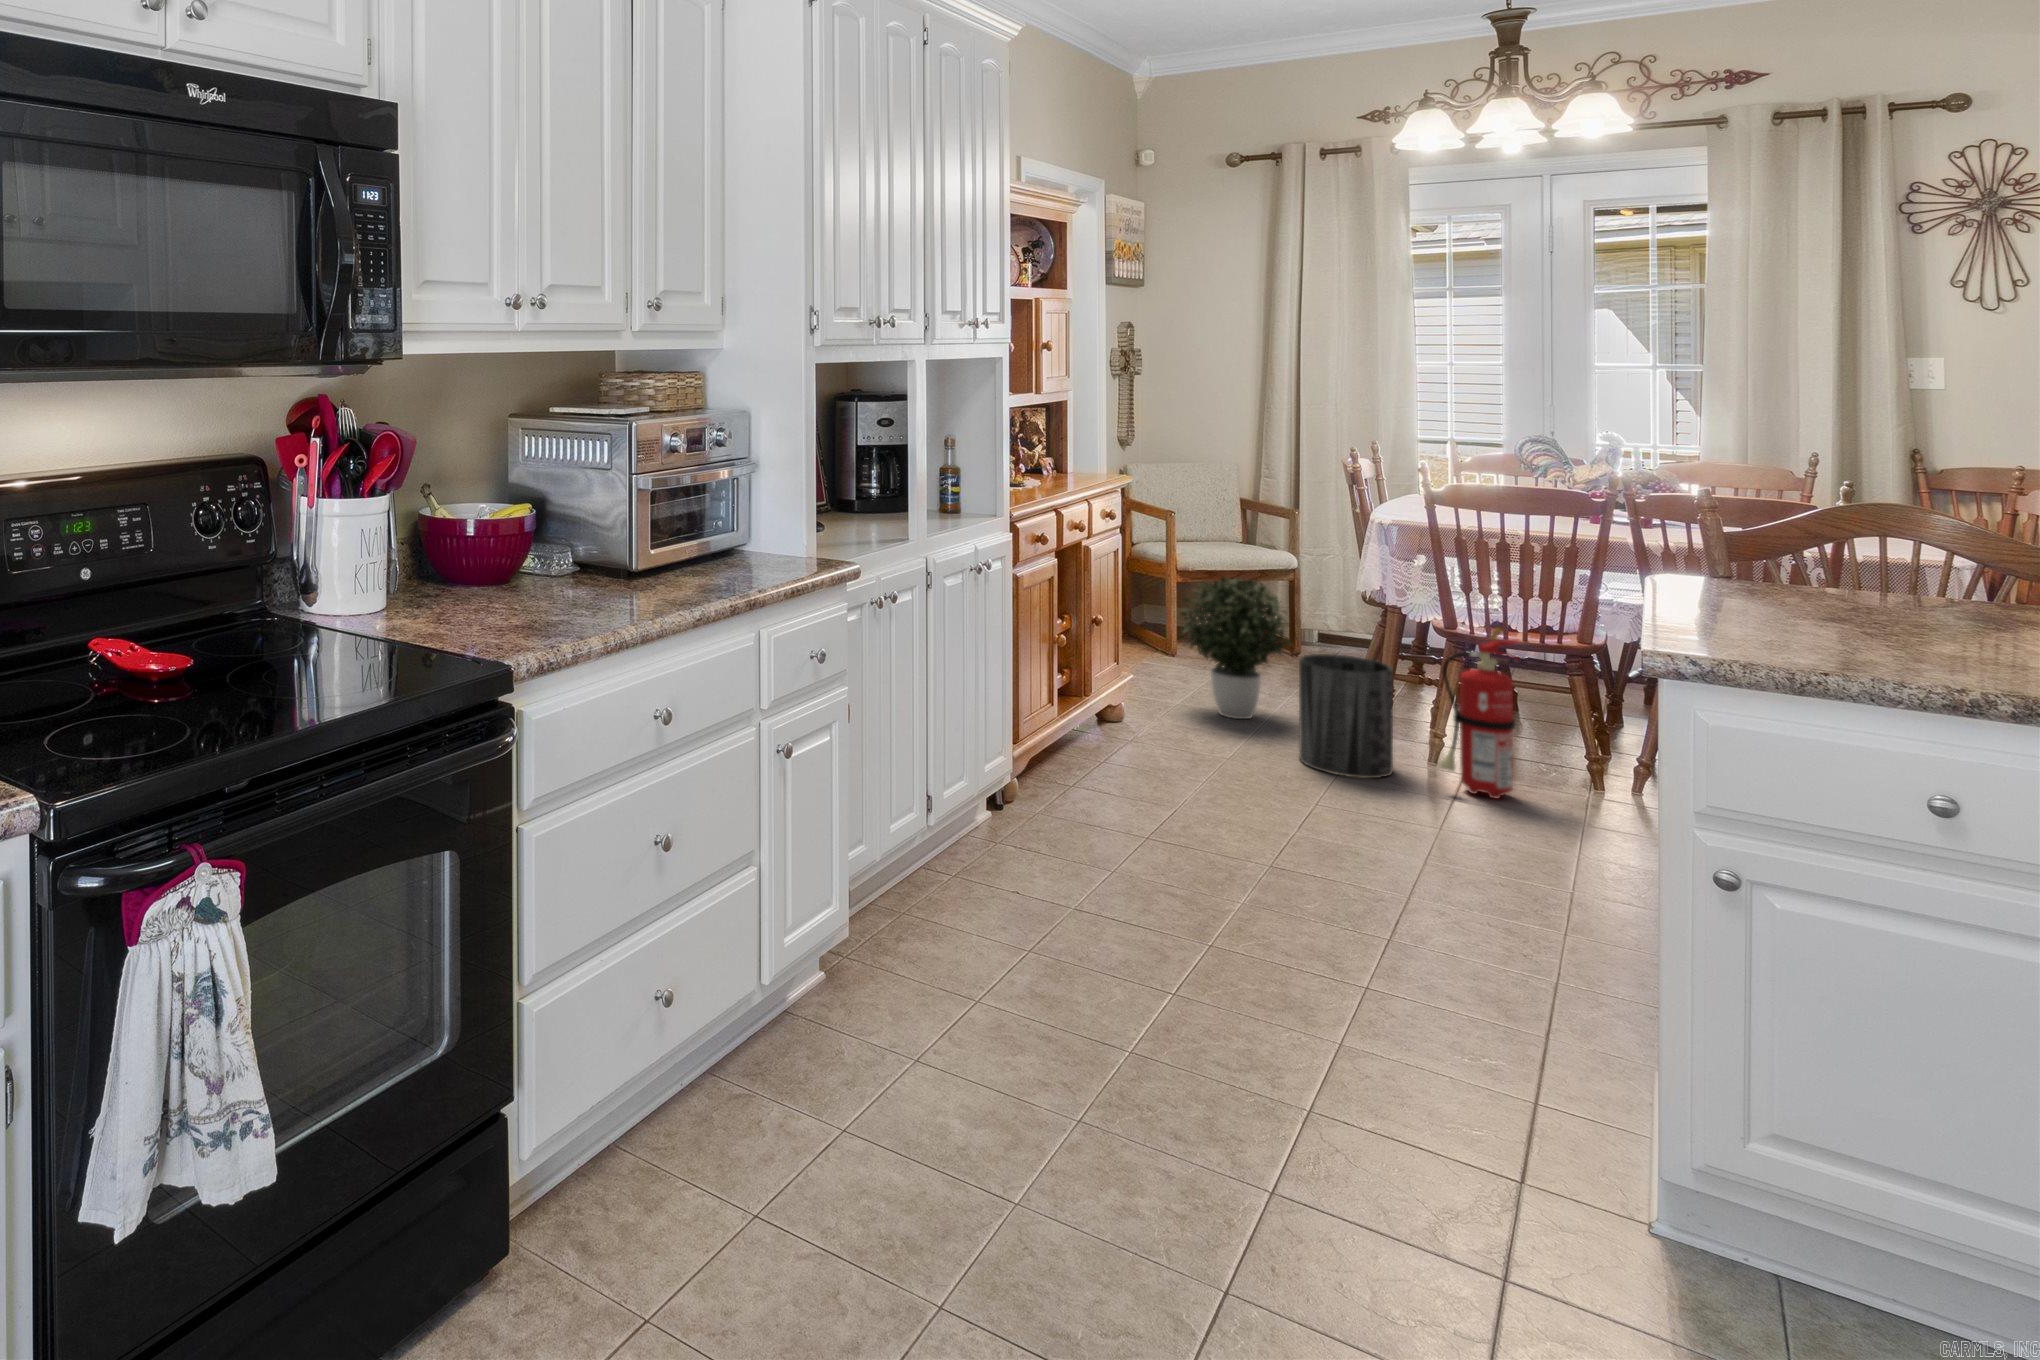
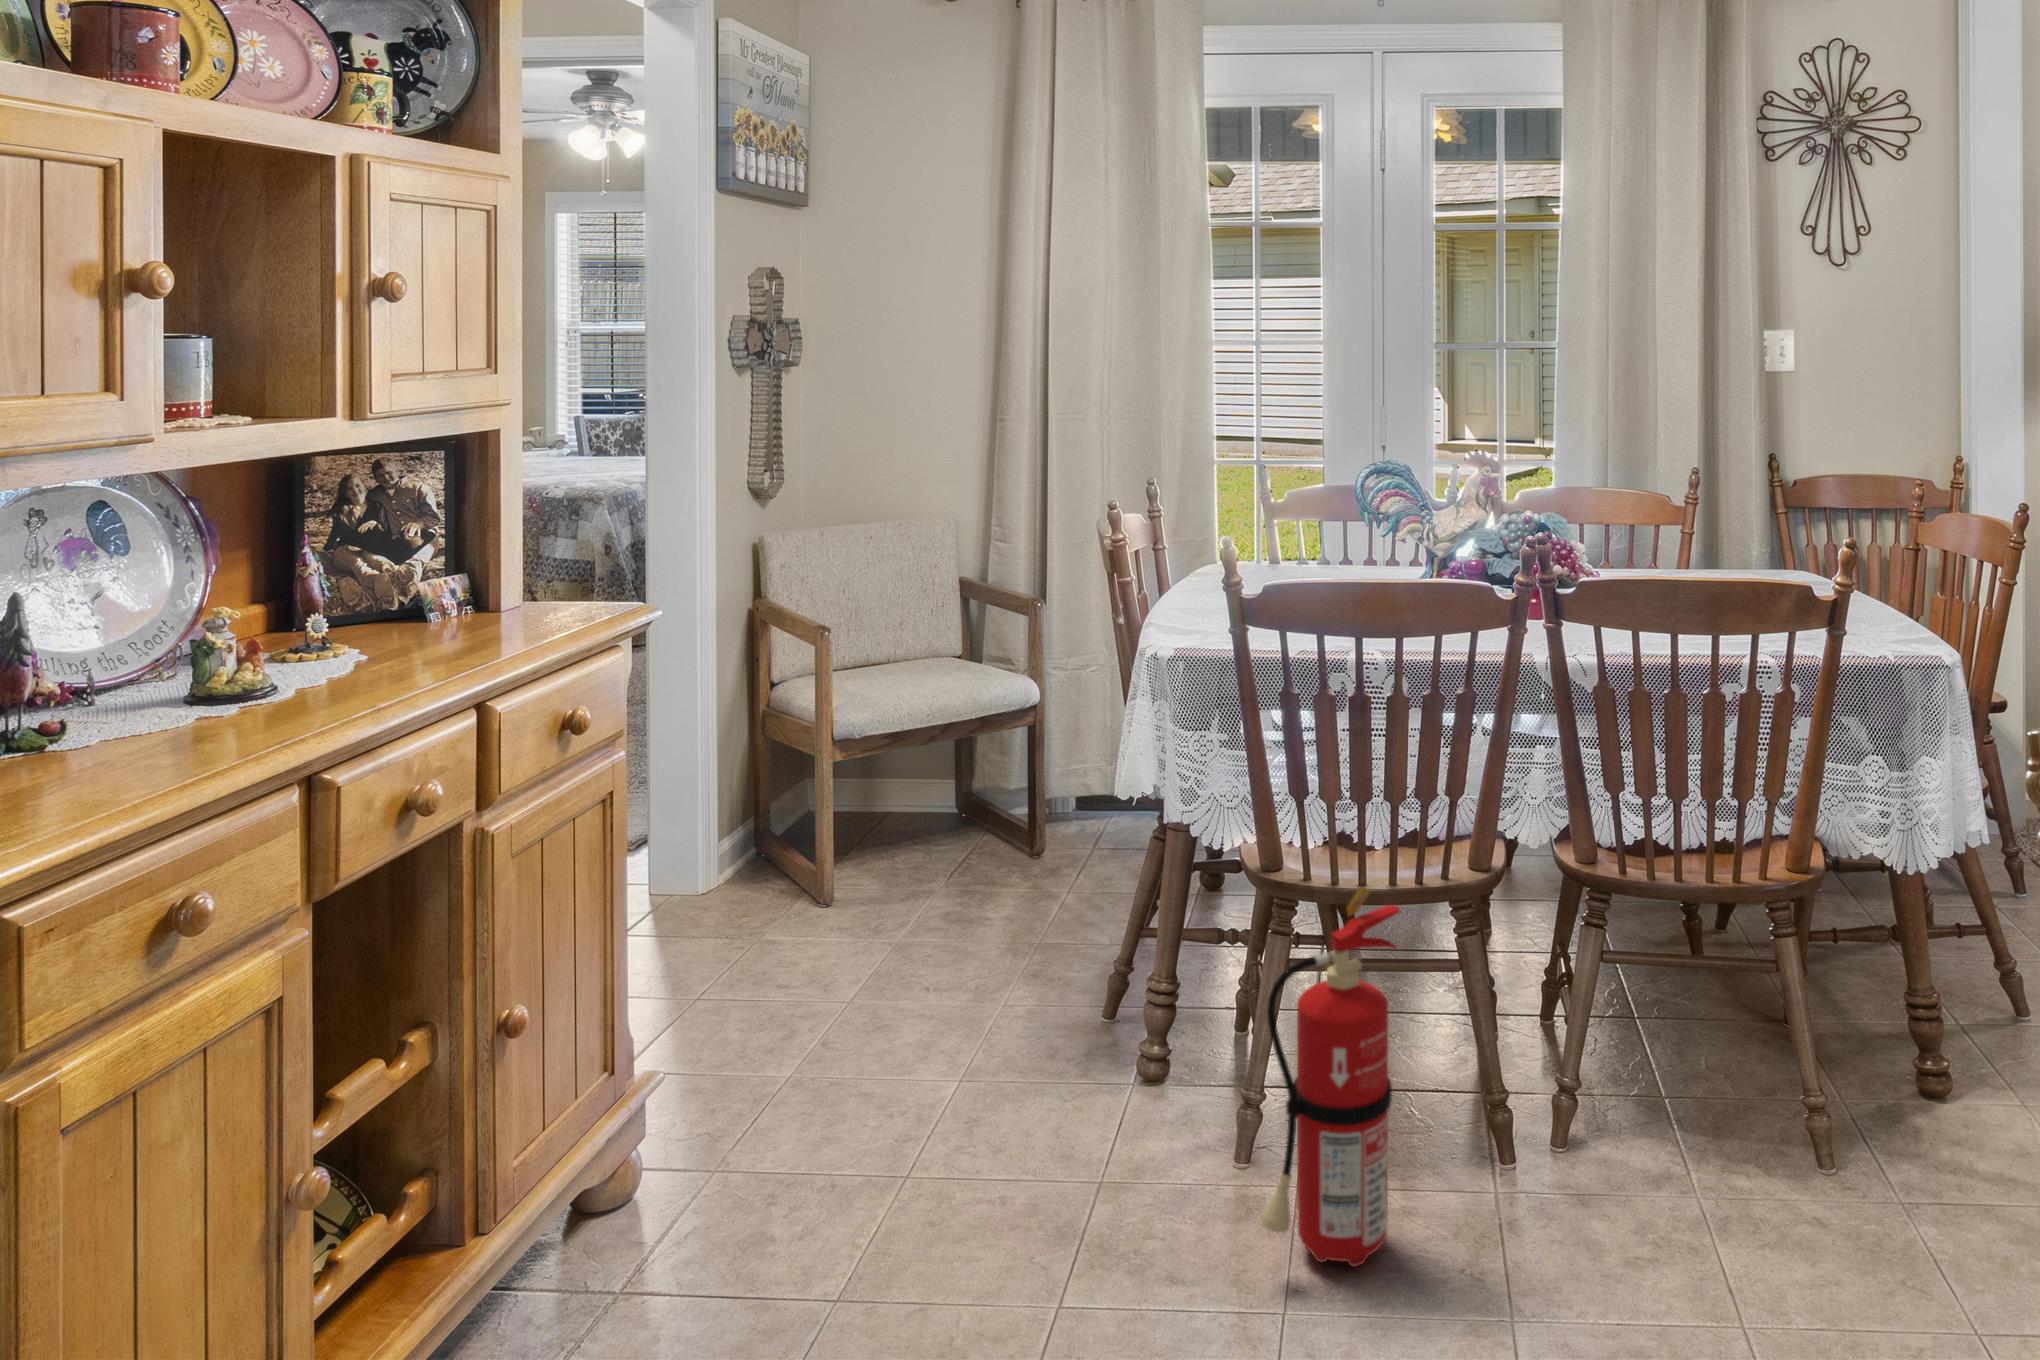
potted plant: present [1182,578,1290,719] -> none [784,790,1005,1106]
trash can: present [1299,654,1393,778] -> none [996,967,1176,1287]

